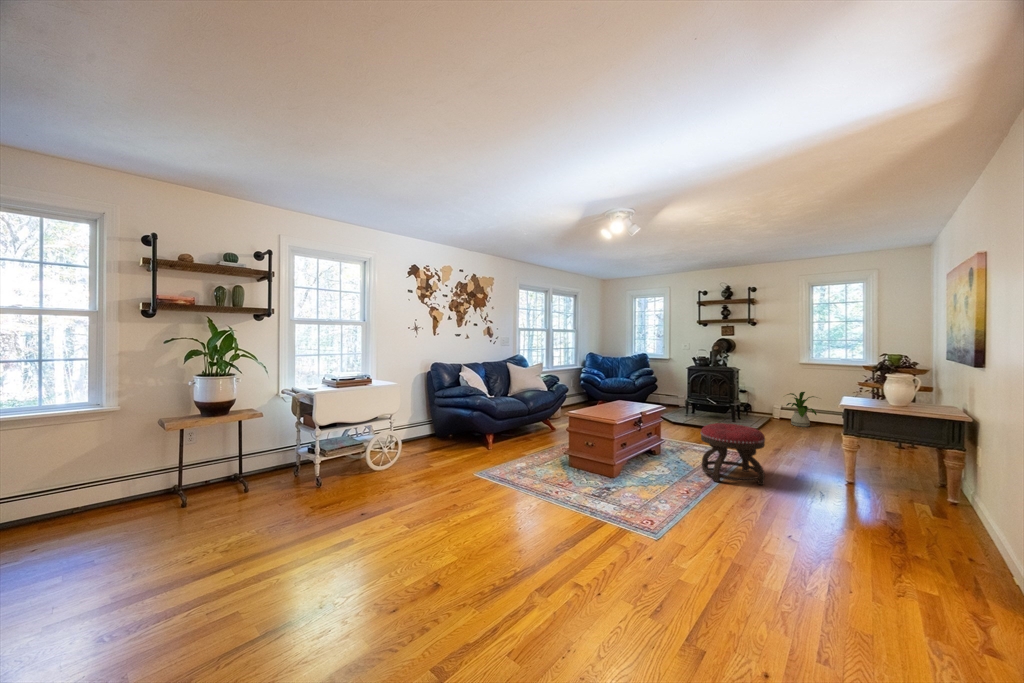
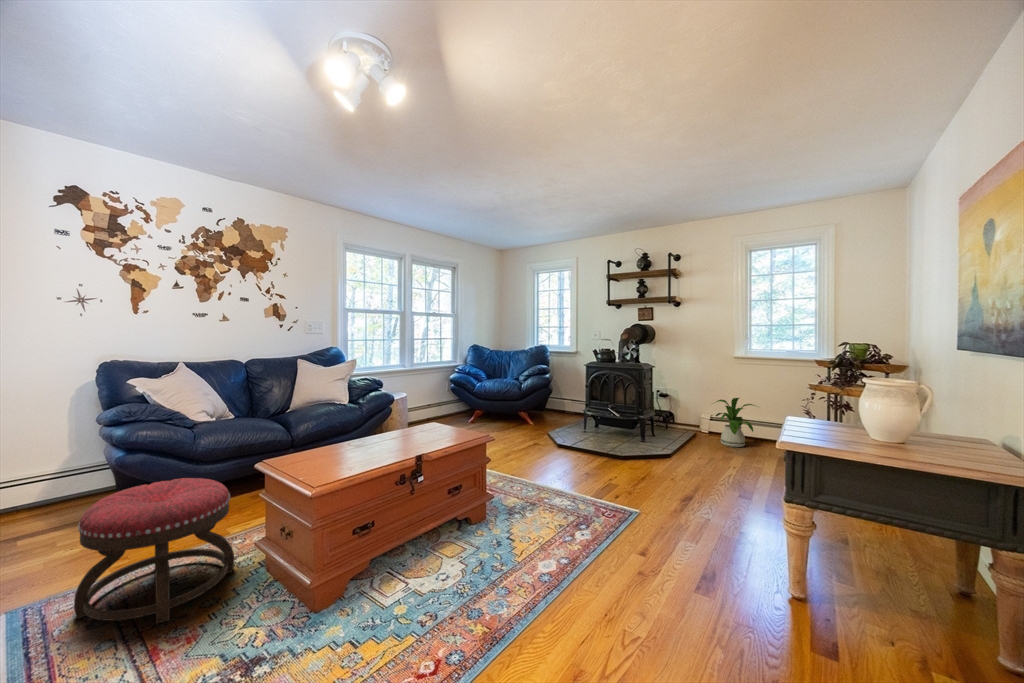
ottoman: present [701,423,765,485] -> present [74,478,234,624]

